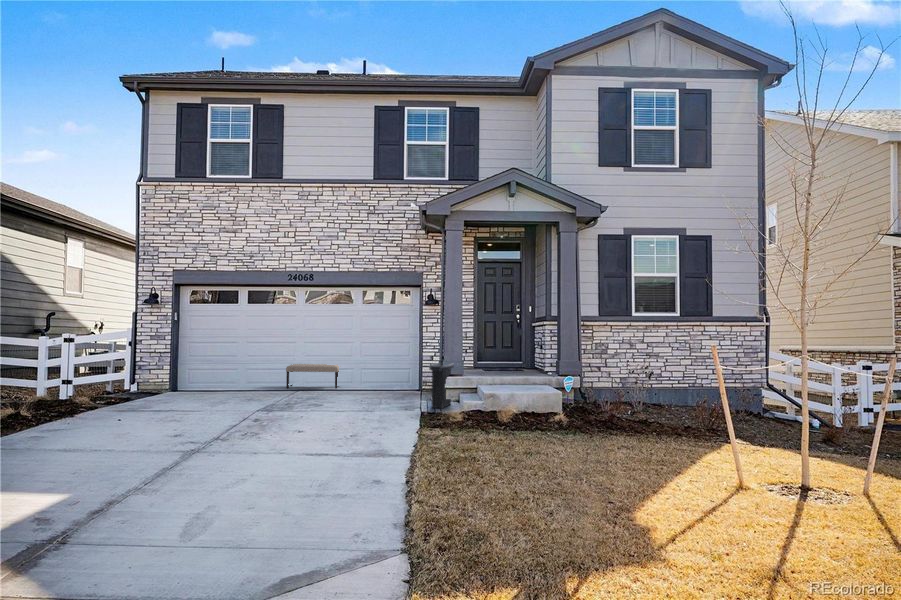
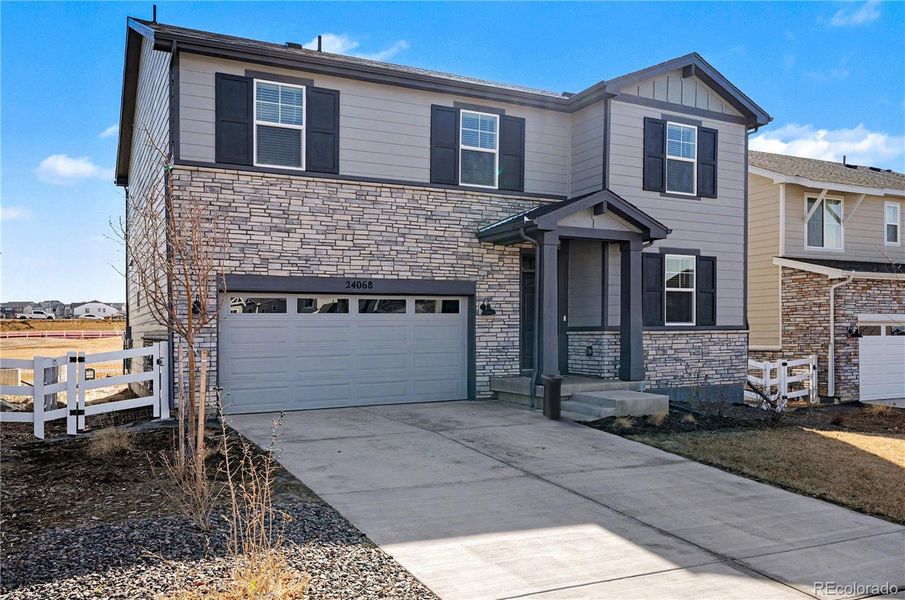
bench: present [286,364,339,389] -> none [343,380,403,409]

